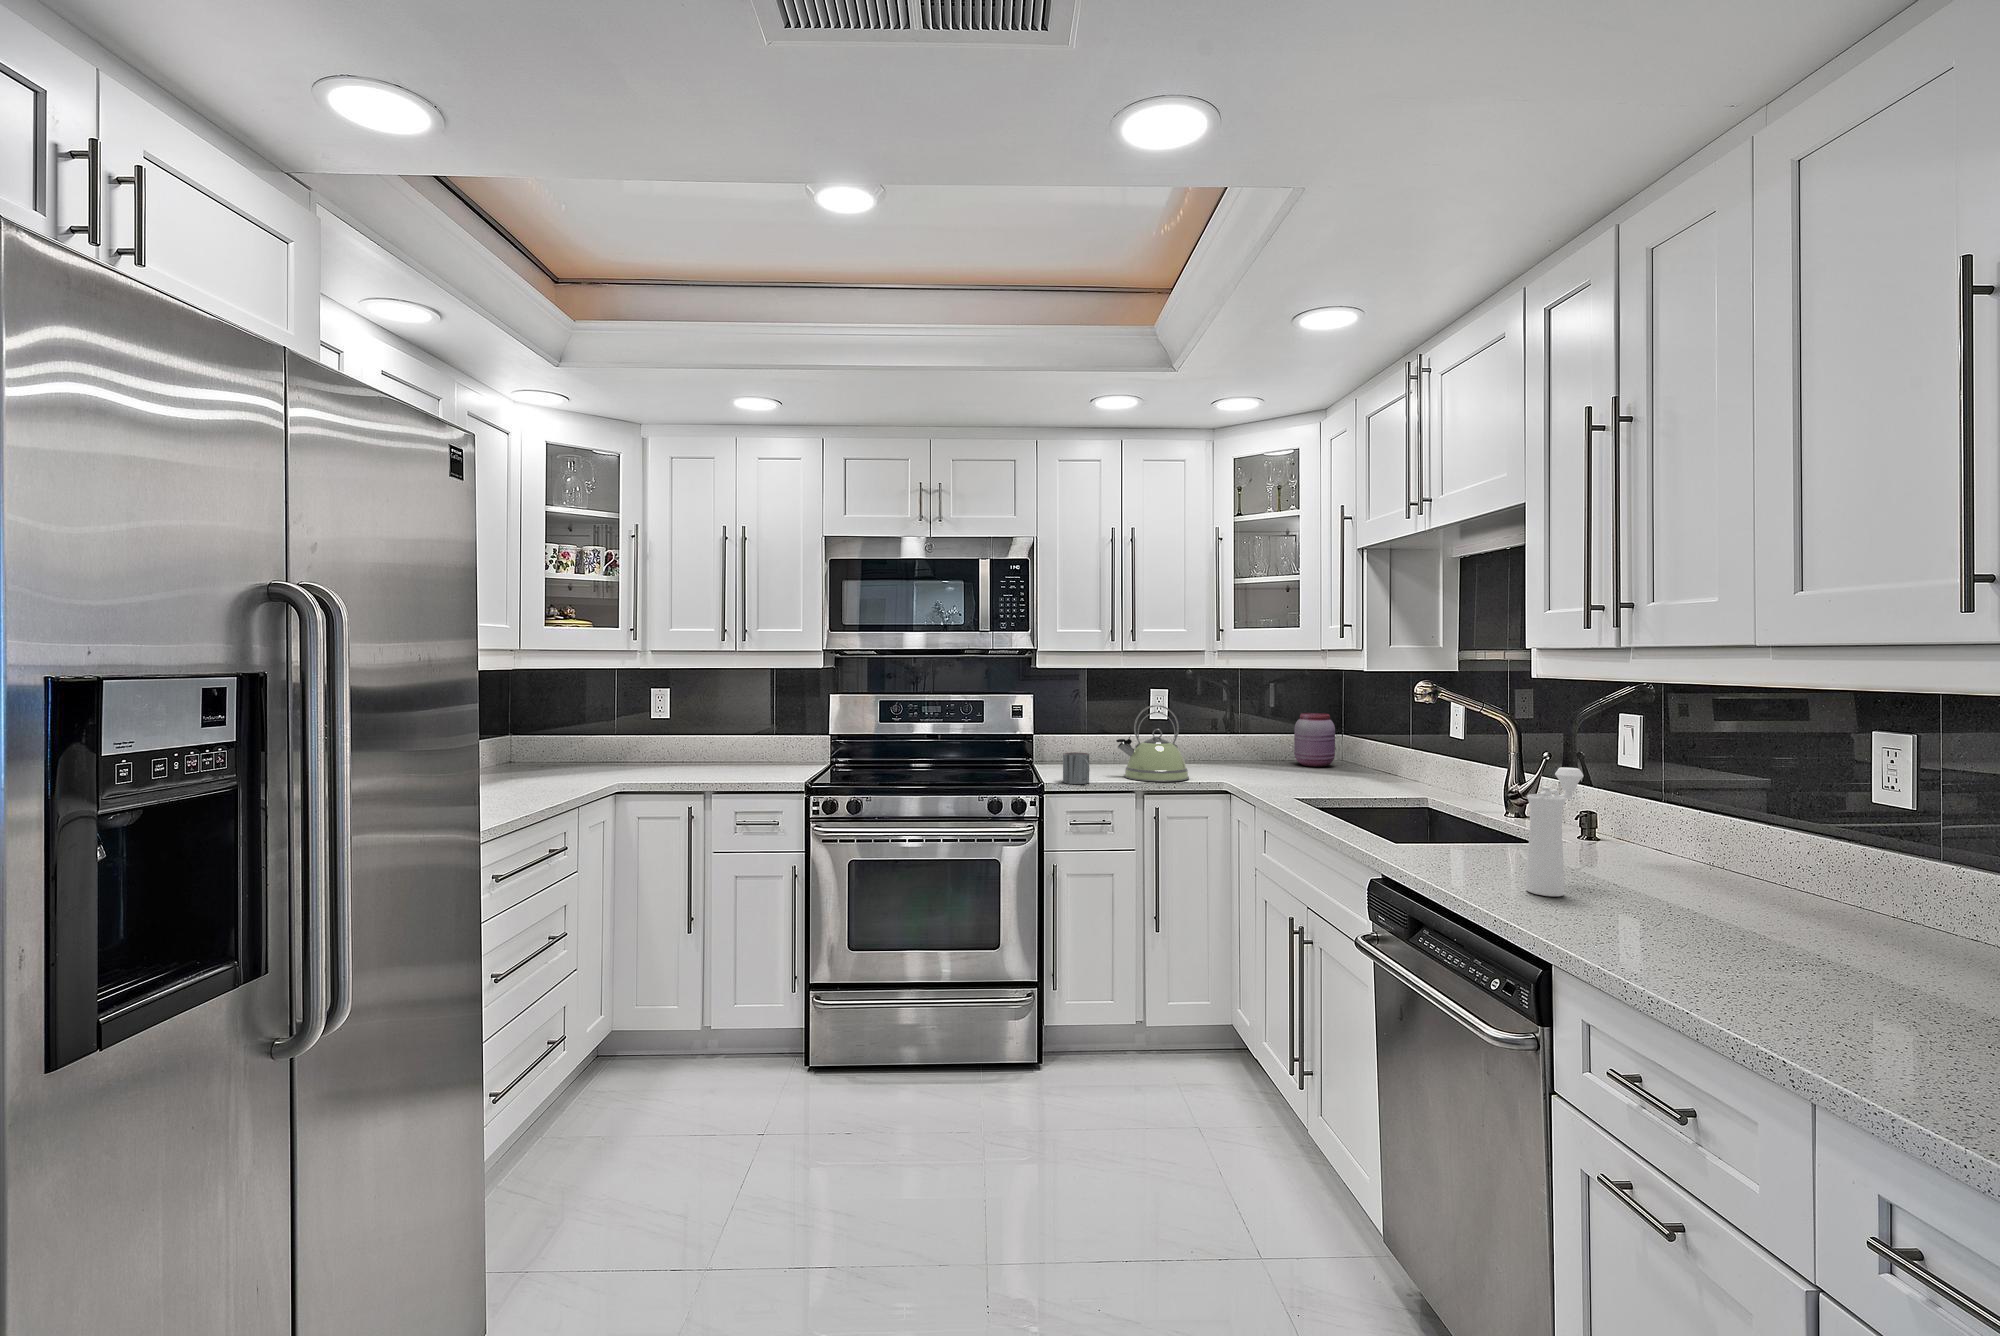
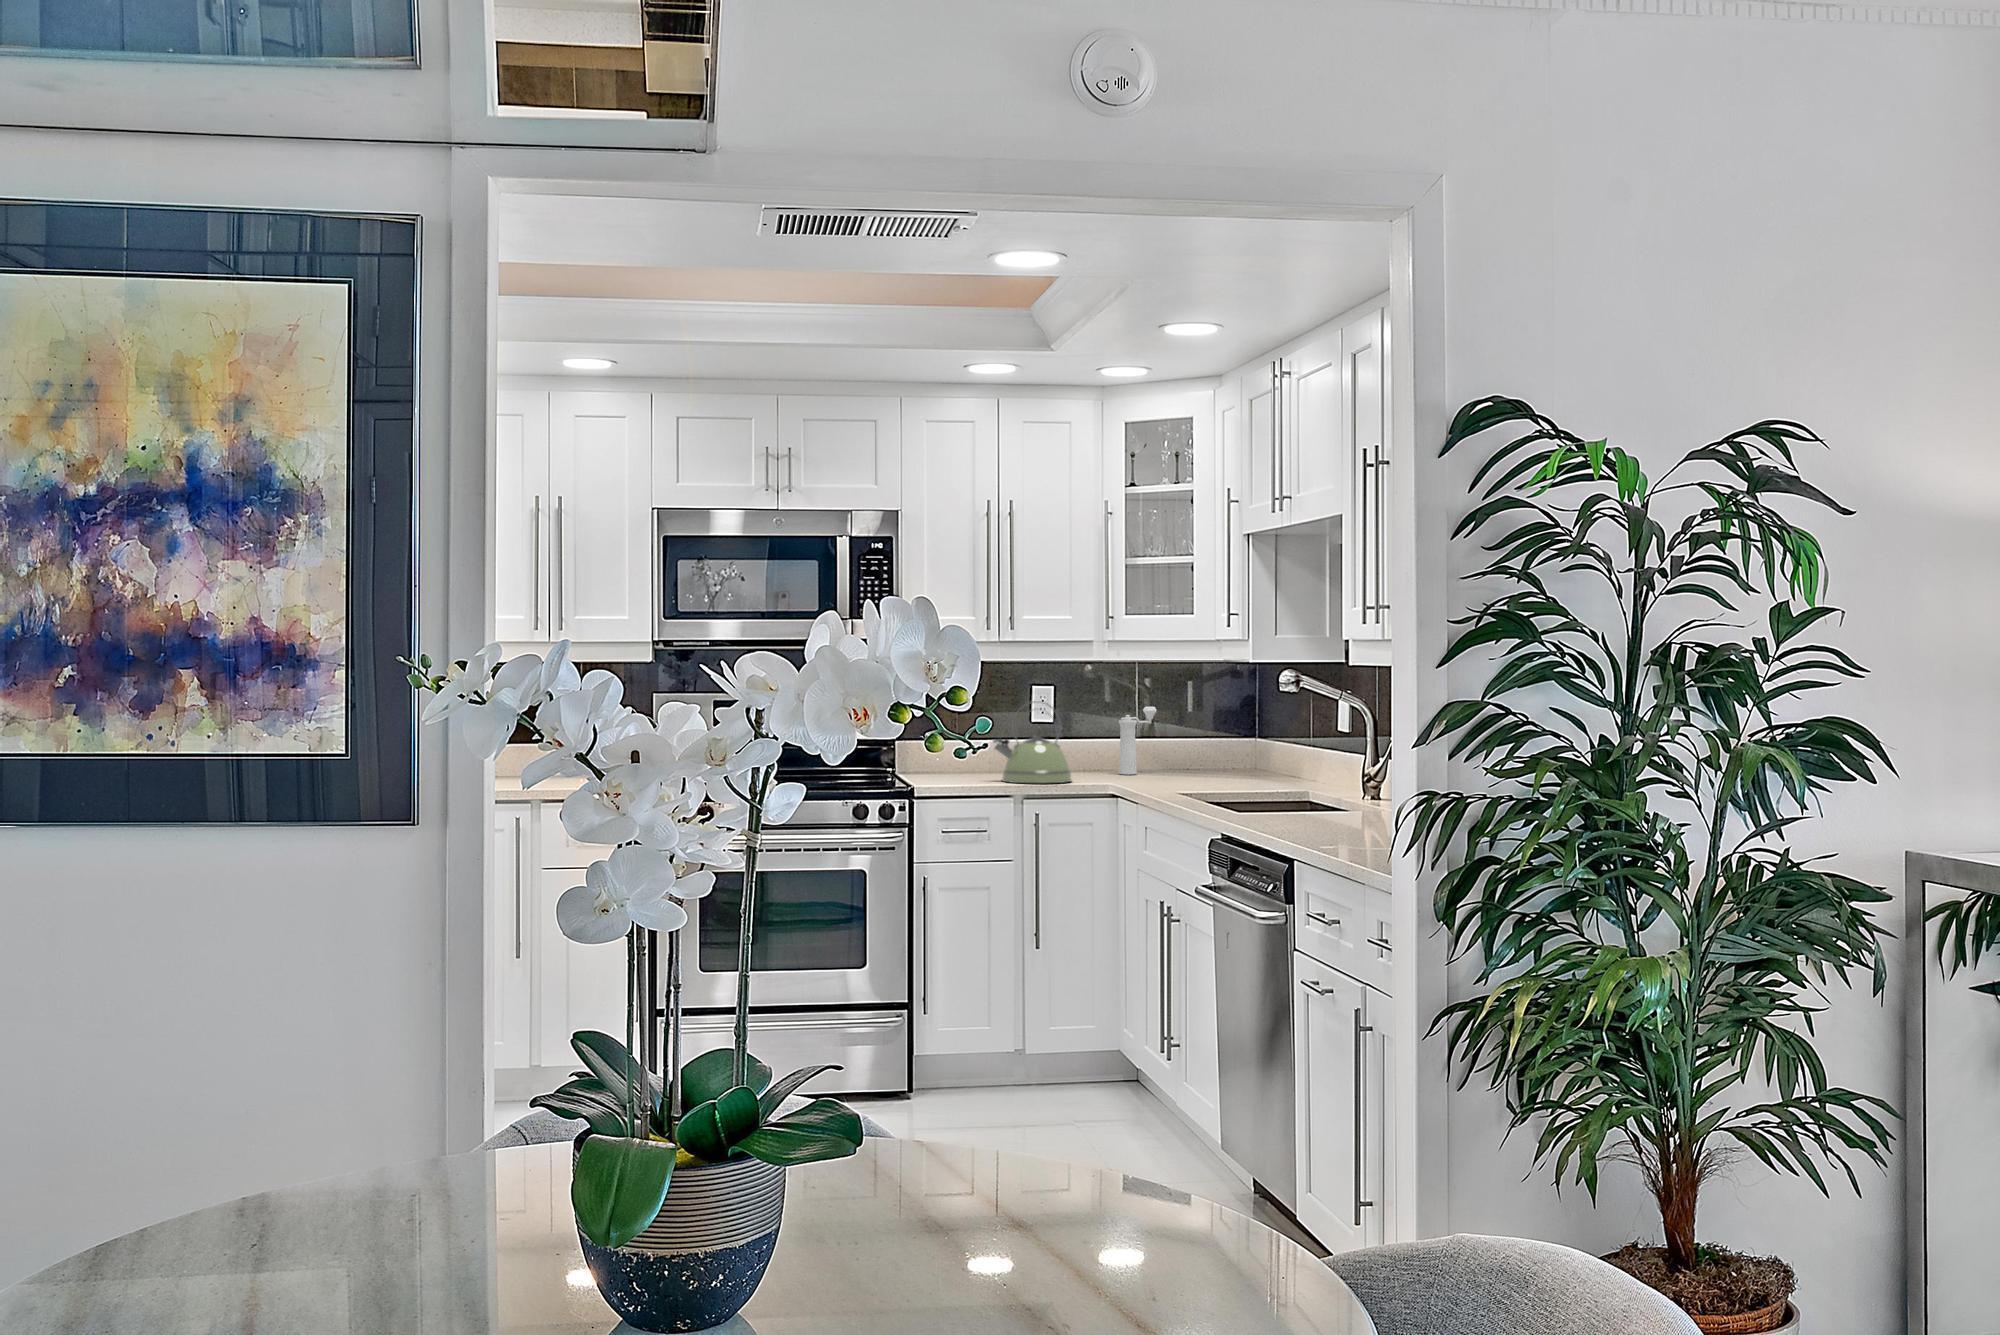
jar: present [1294,713,1335,767] -> none [1198,712,1242,773]
mug: present [1063,752,1090,784] -> none [934,753,963,786]
pepper mill: present [1526,767,1583,896] -> present [1119,707,1157,775]

